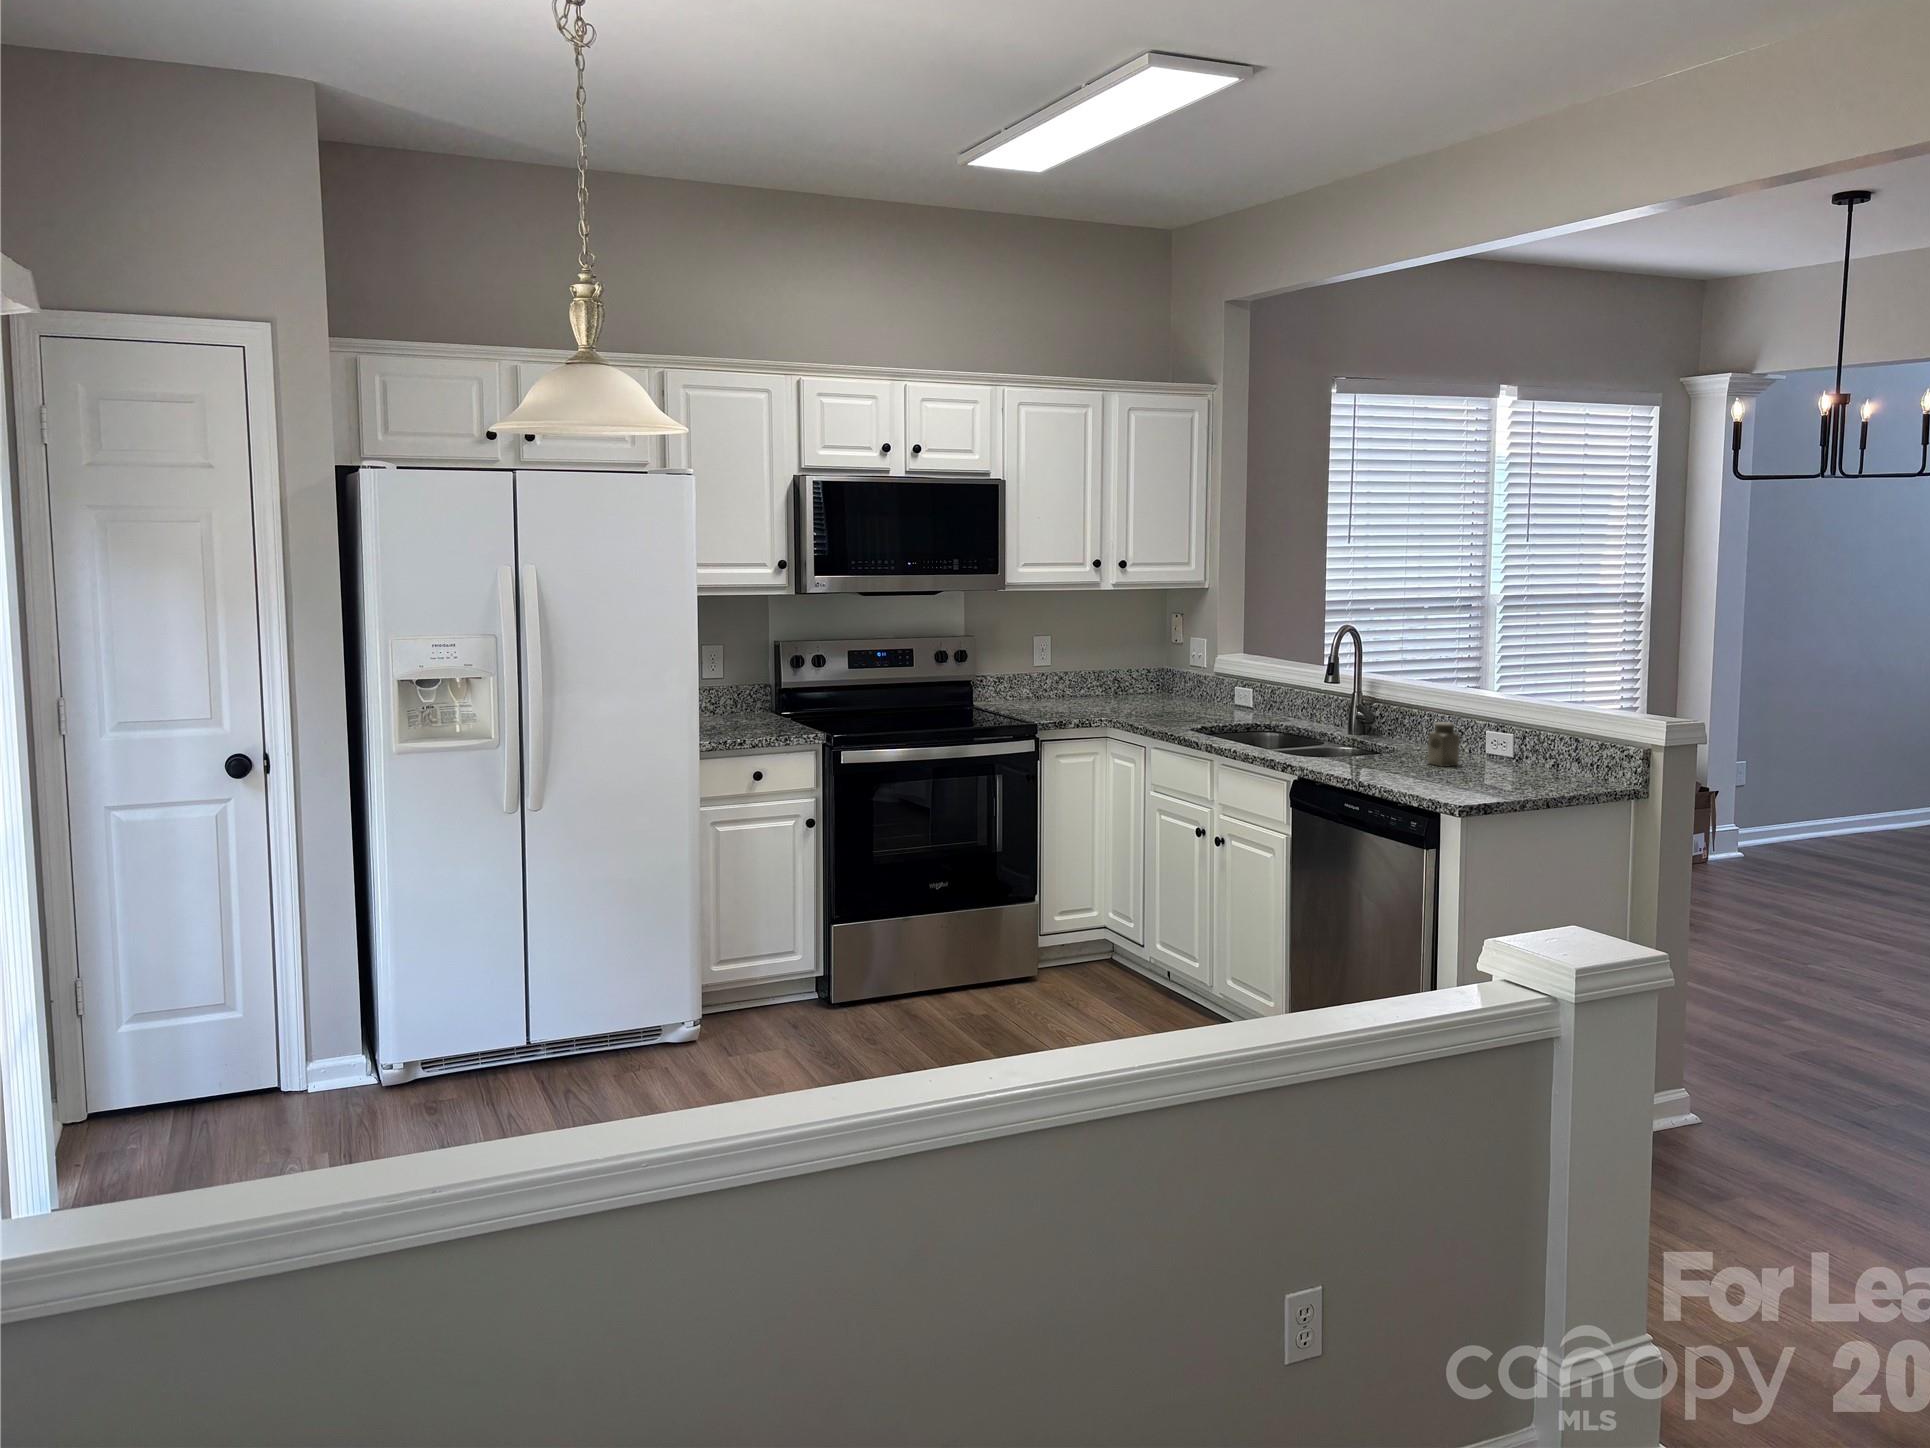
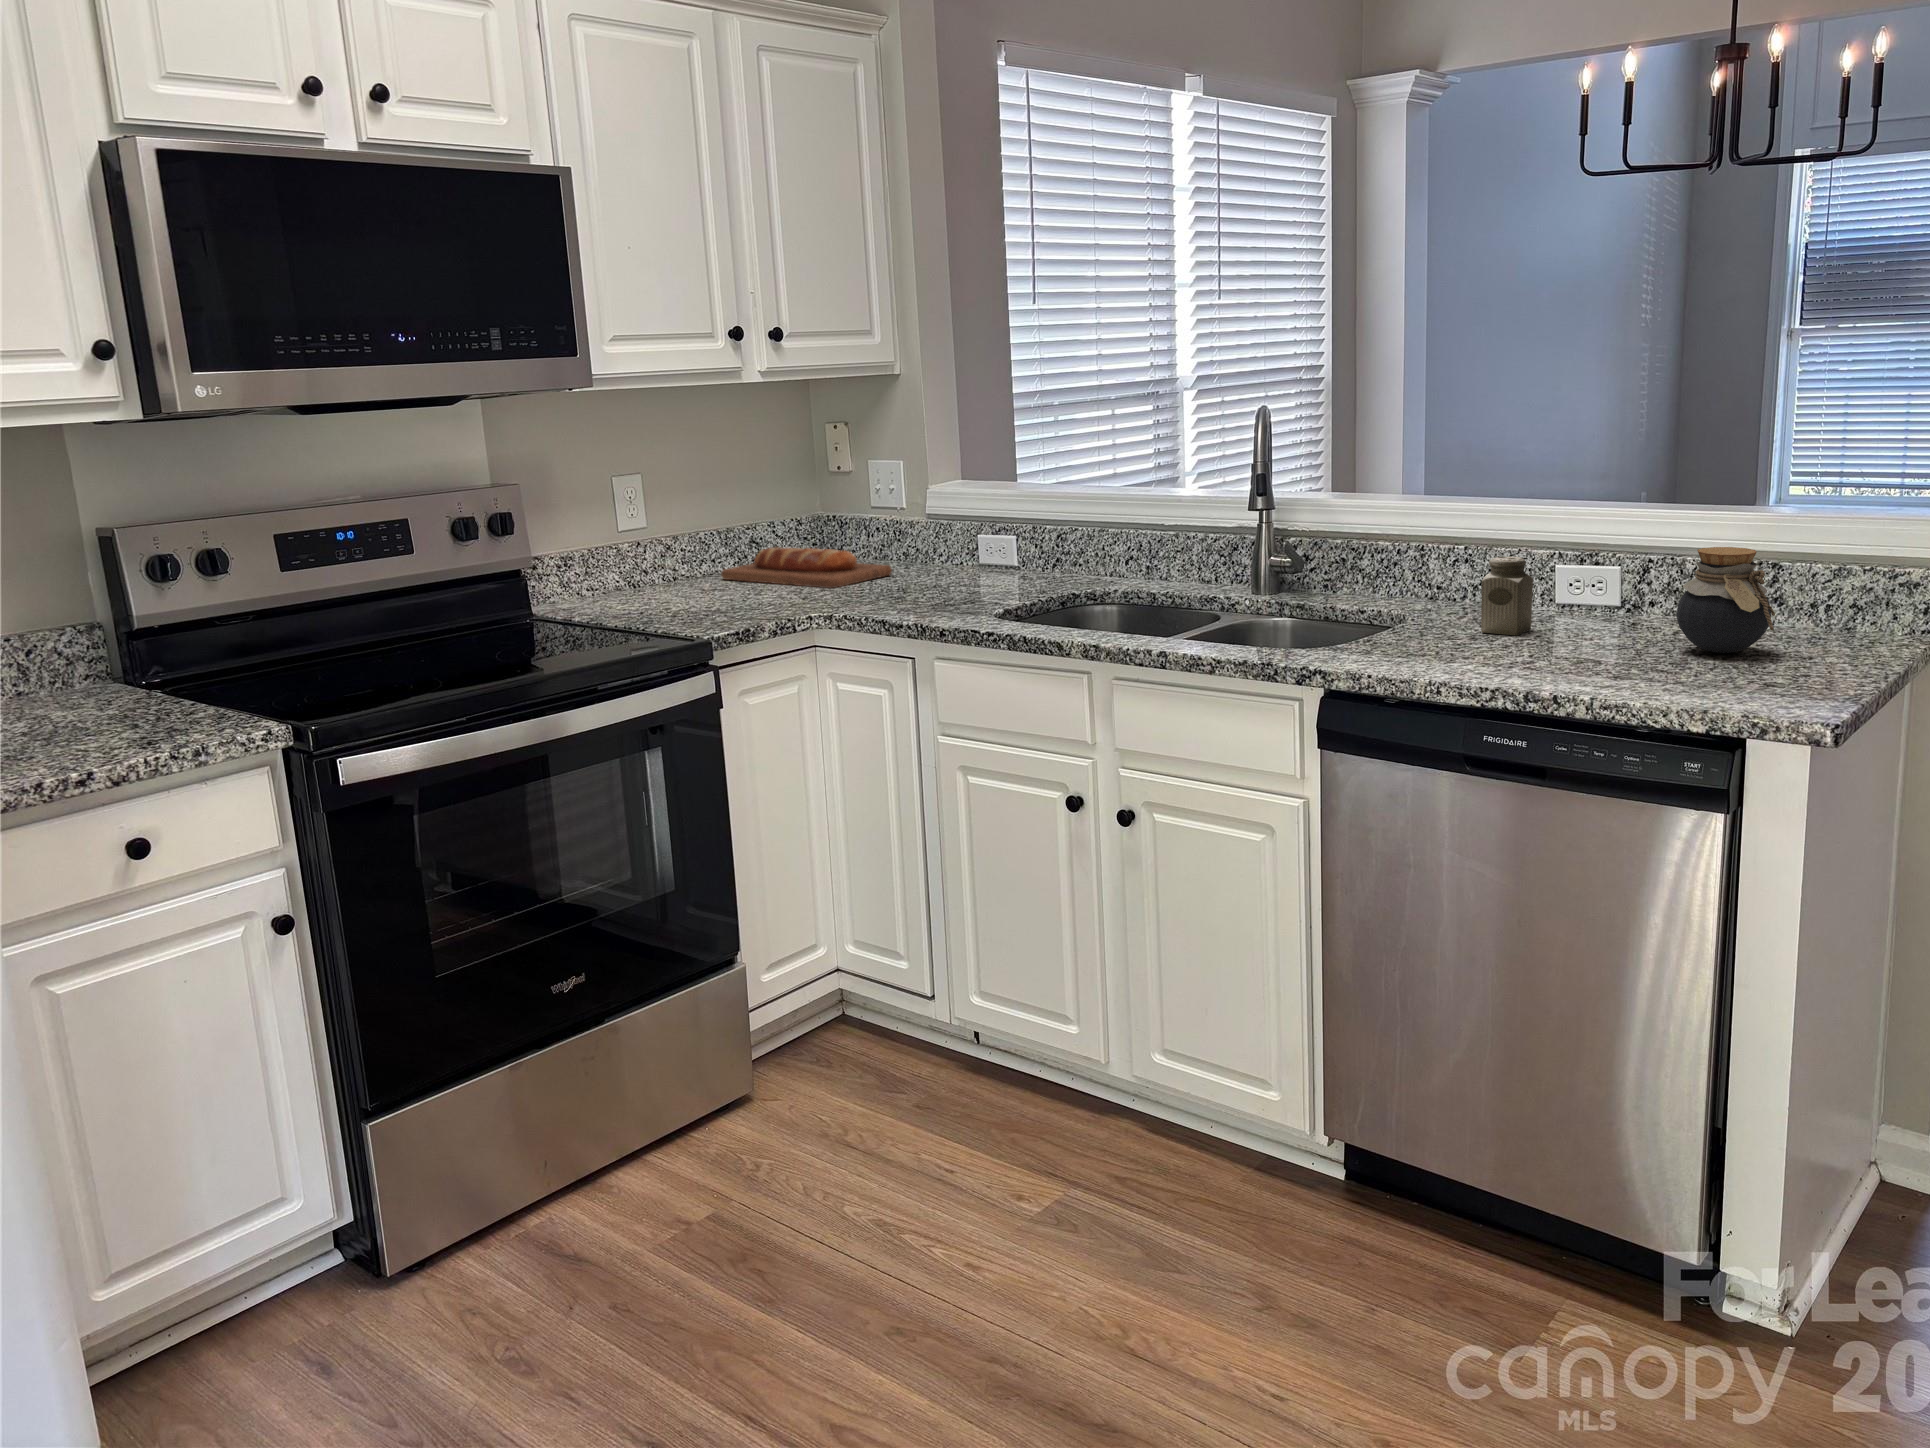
bread loaf: none [1097,685,1191,711] -> present [721,547,892,588]
jar: none [1499,724,1550,784] -> present [1677,547,1775,653]

